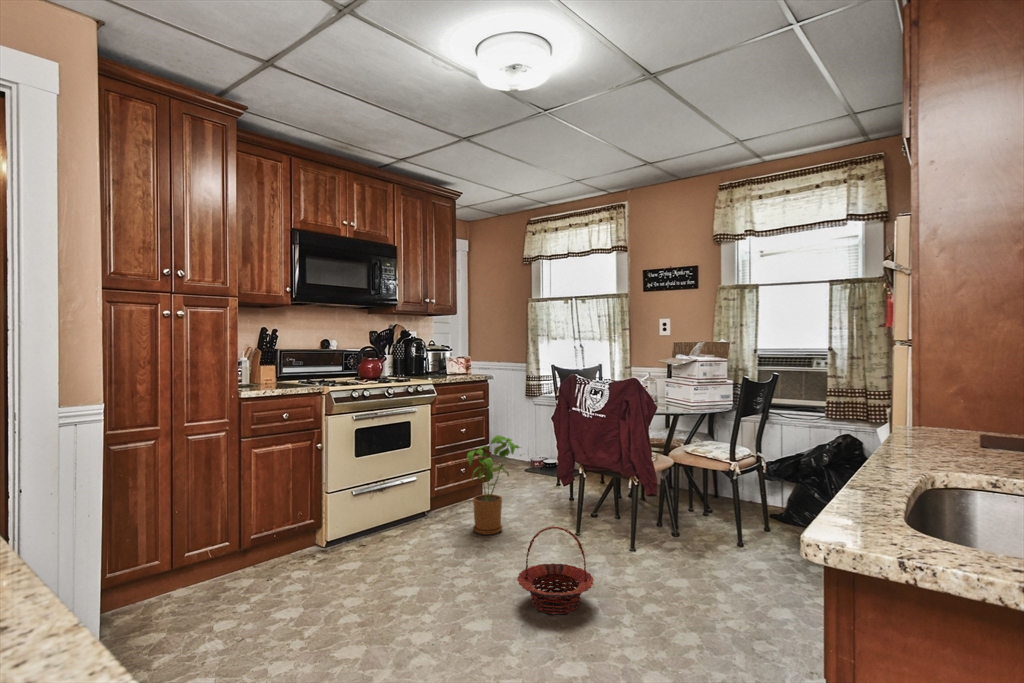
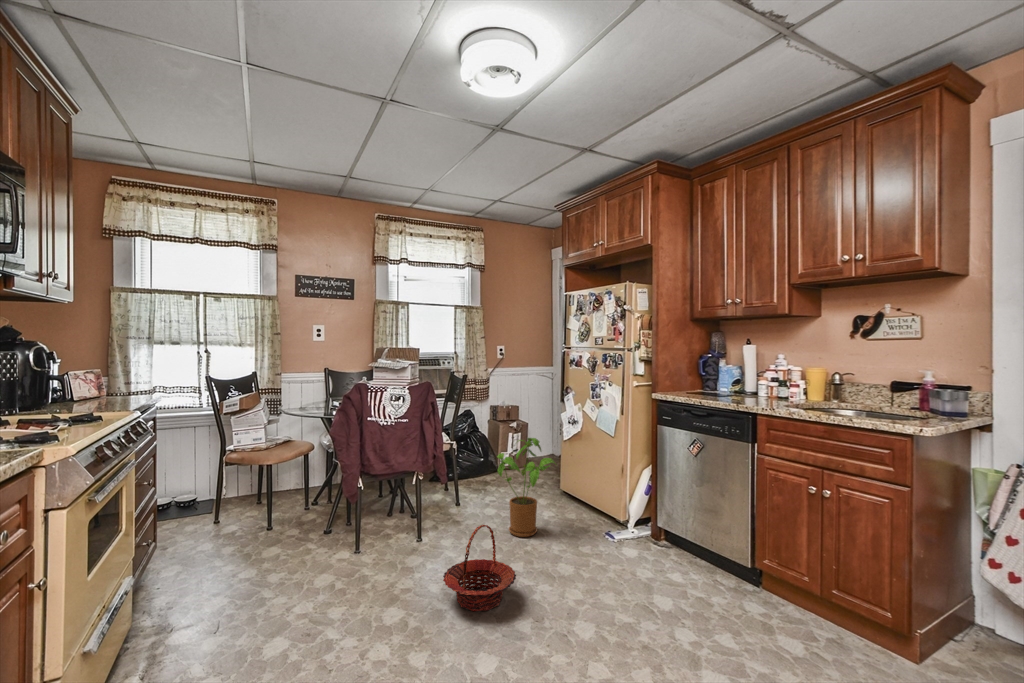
house plant: present [467,435,520,535] -> present [497,438,555,537]

